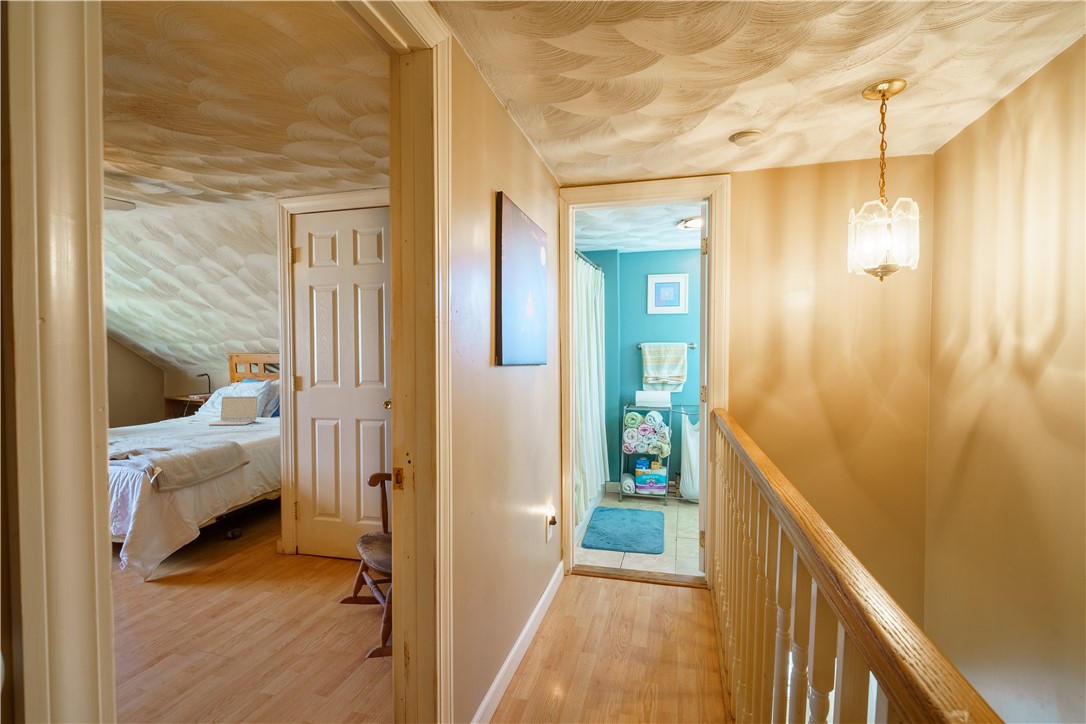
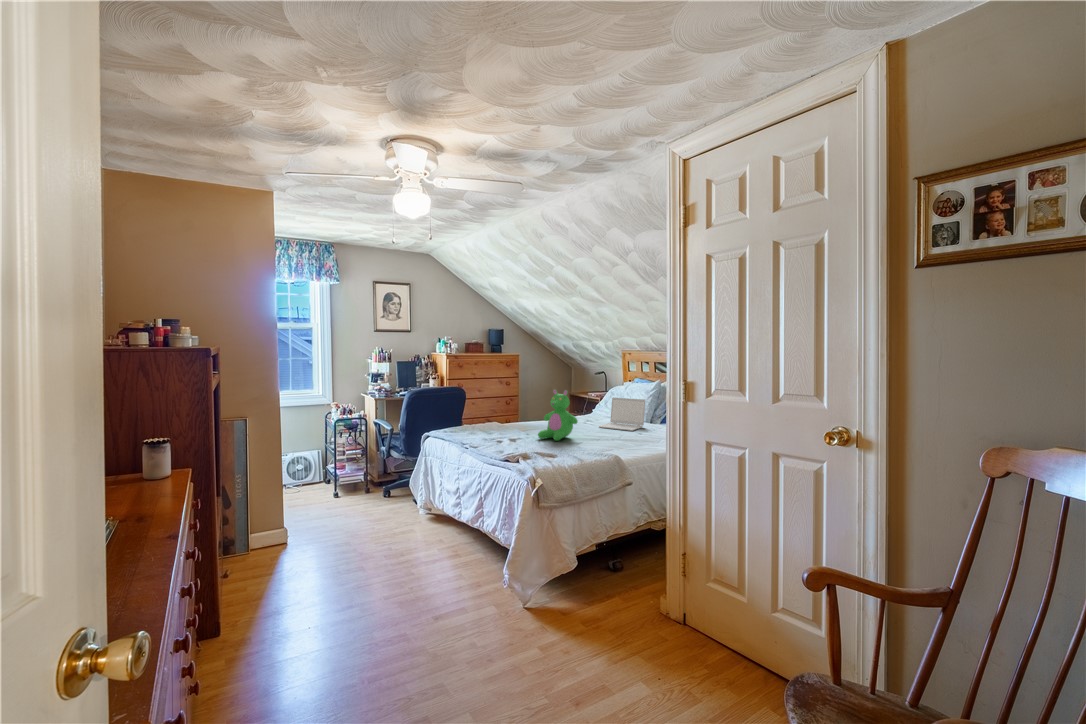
teddy bear: none [141,390,188,440] -> present [538,389,578,441]

